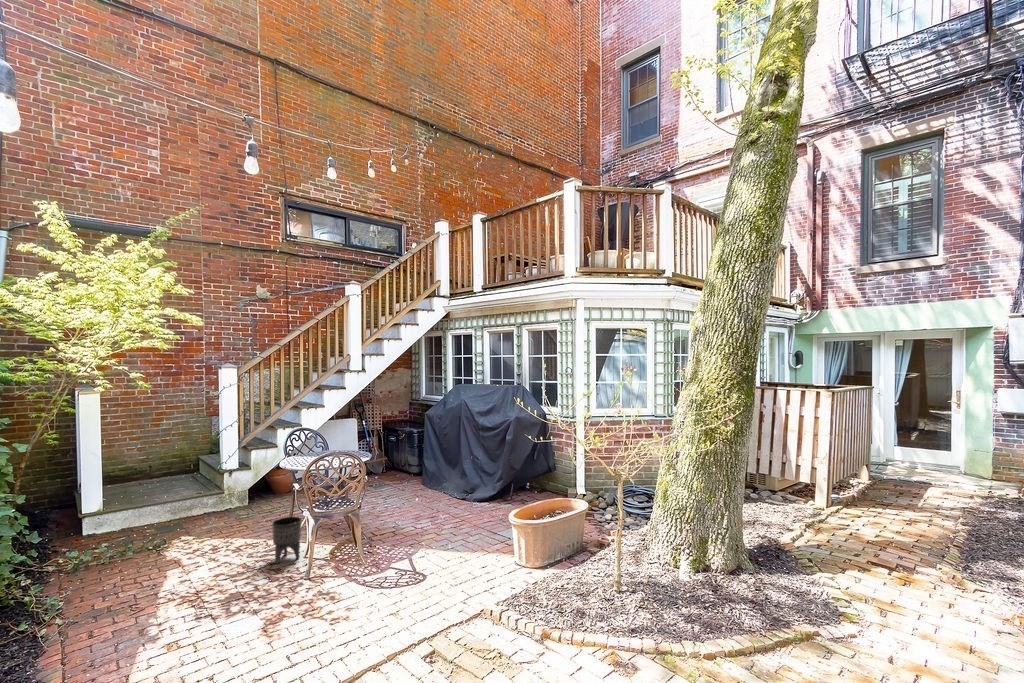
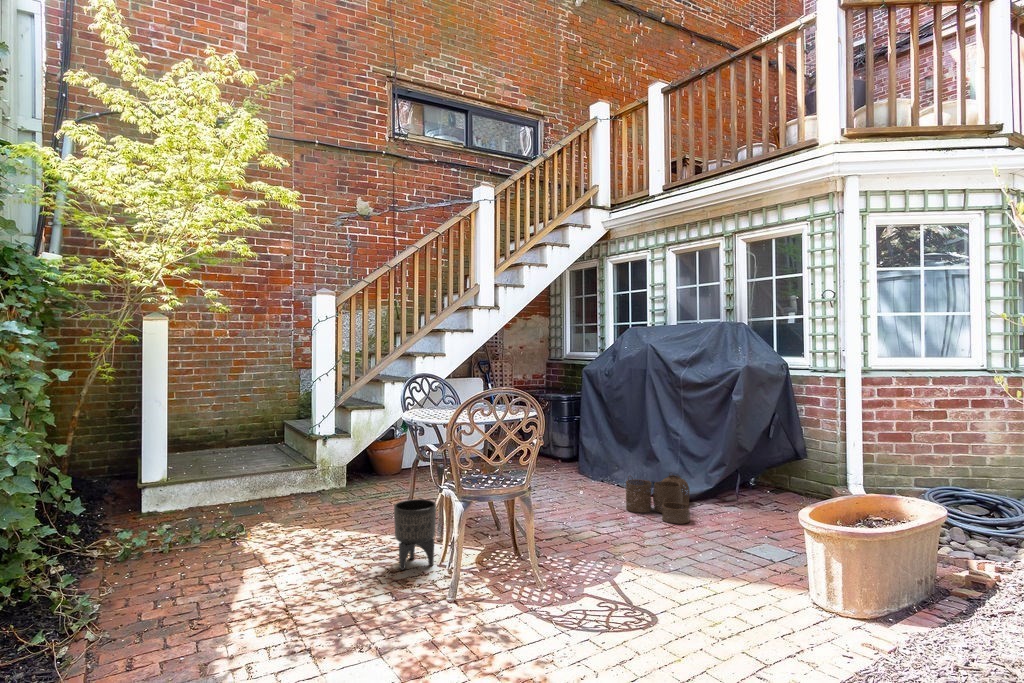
woven basket: none [440,485,484,520] -> present [626,475,690,524]

